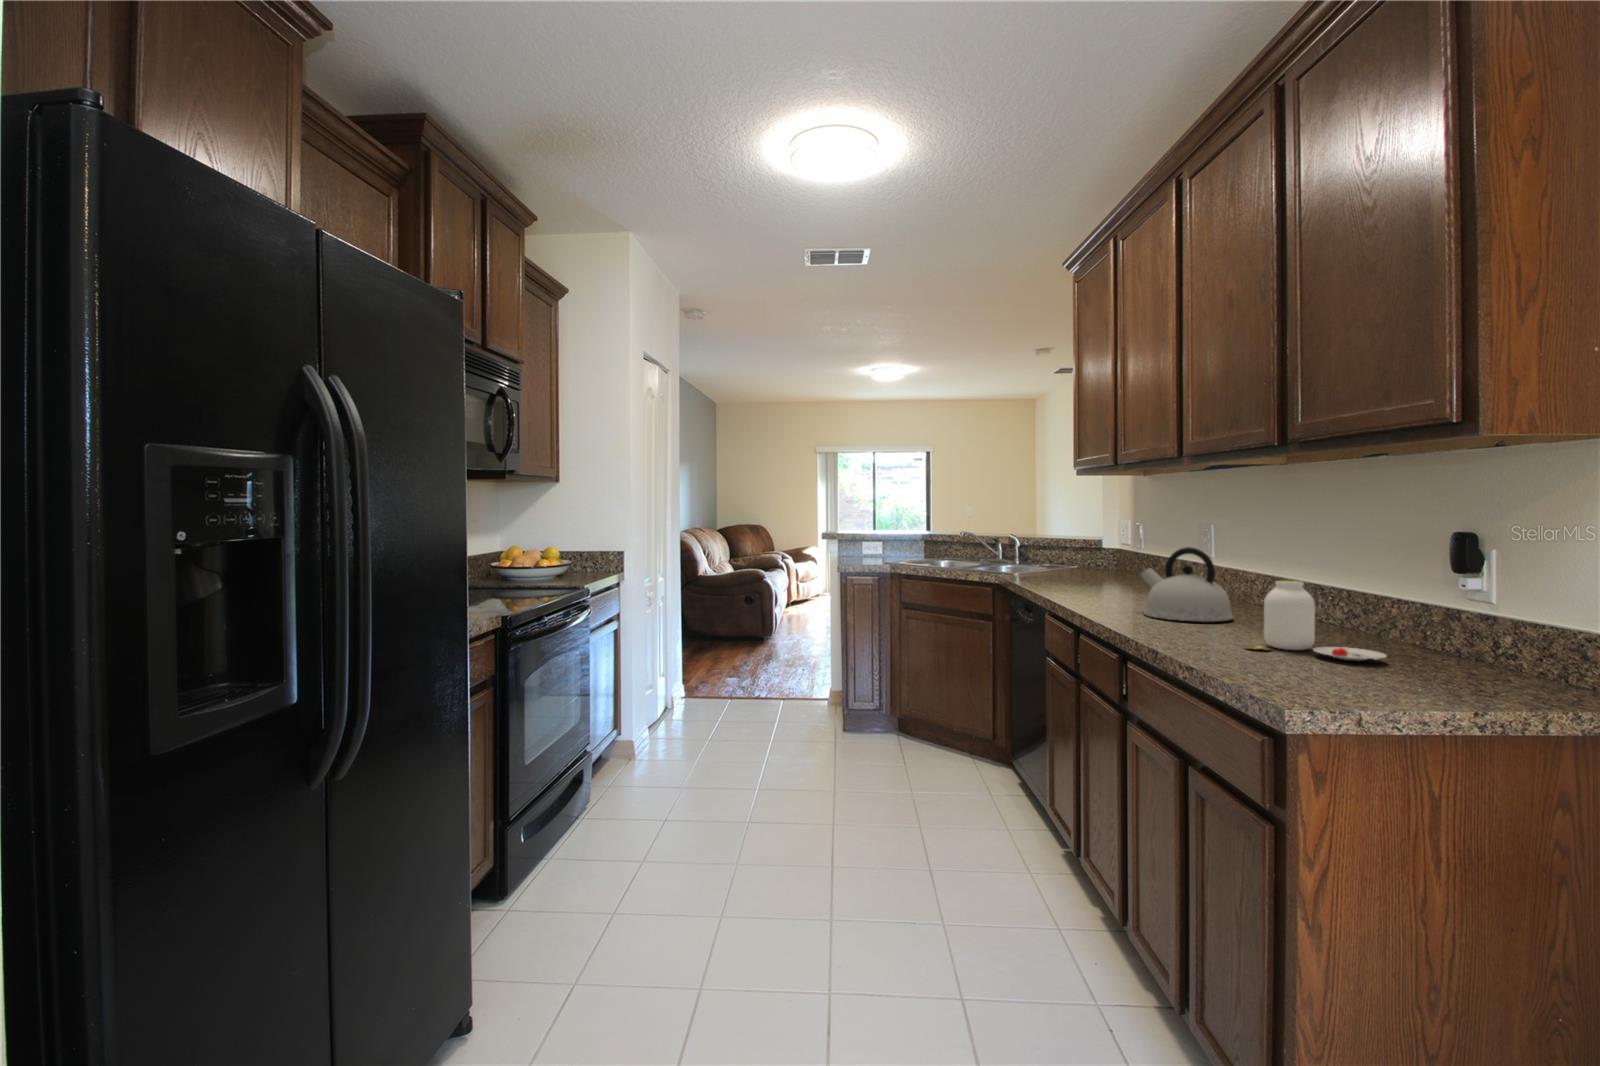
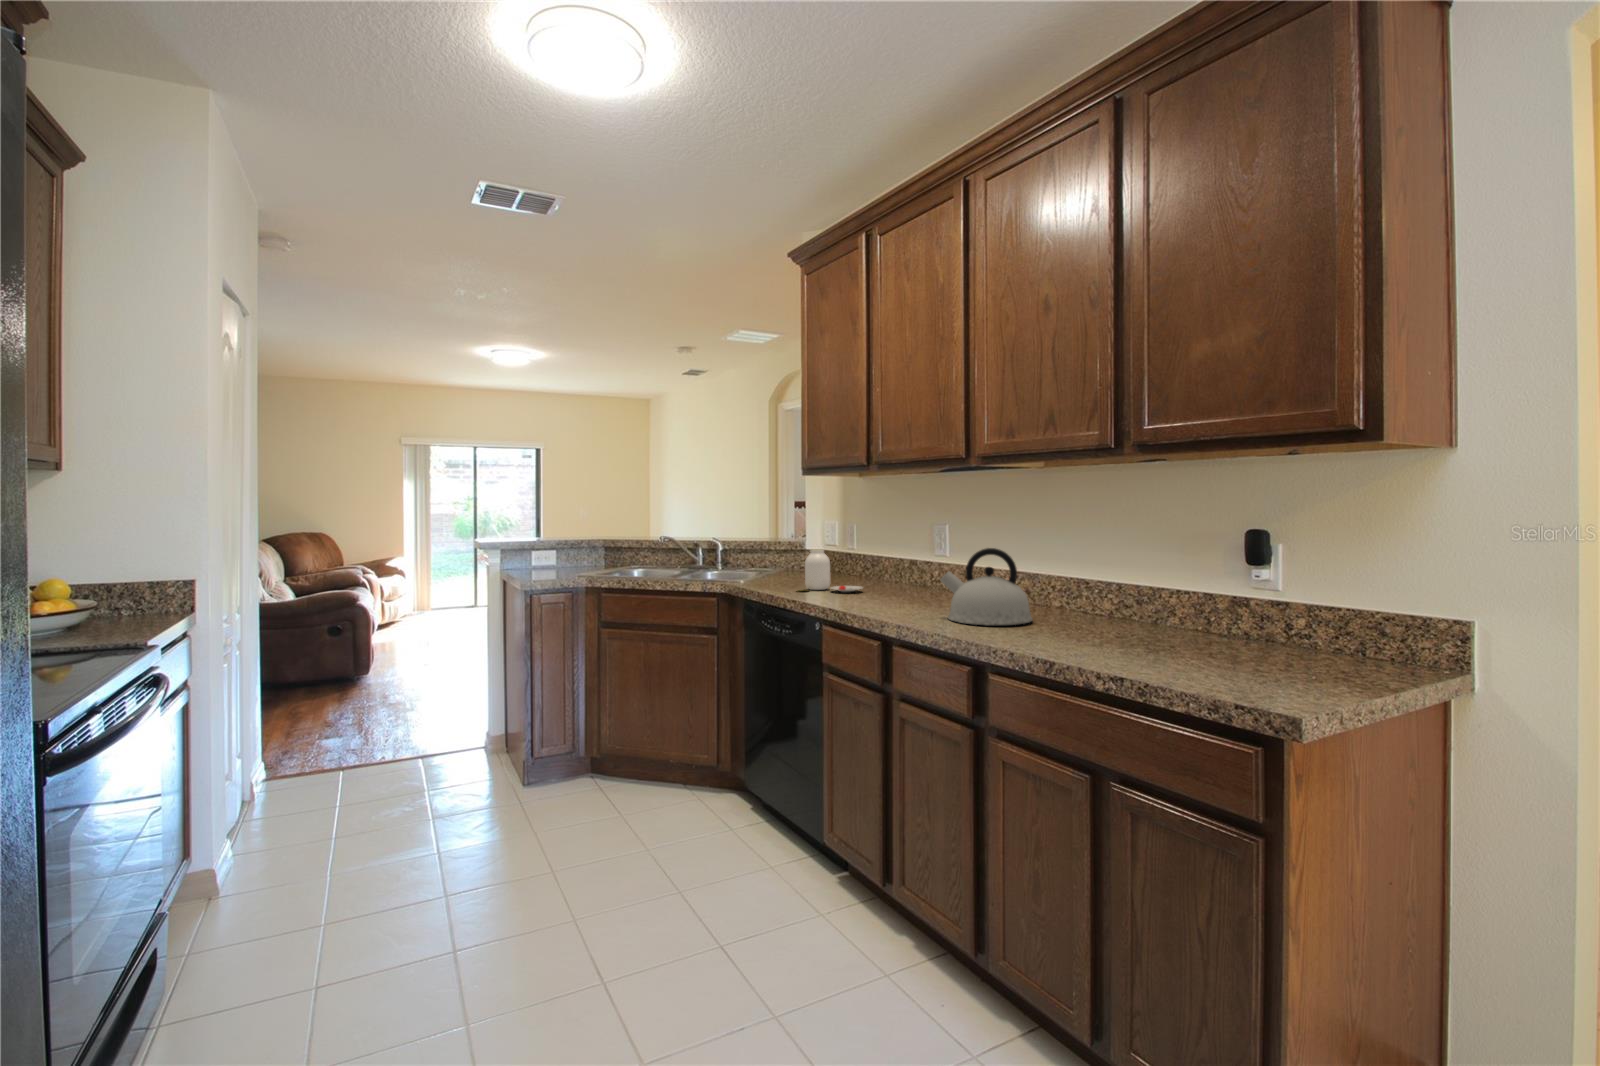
jar: present [1245,581,1386,661] -> present [805,549,862,592]

